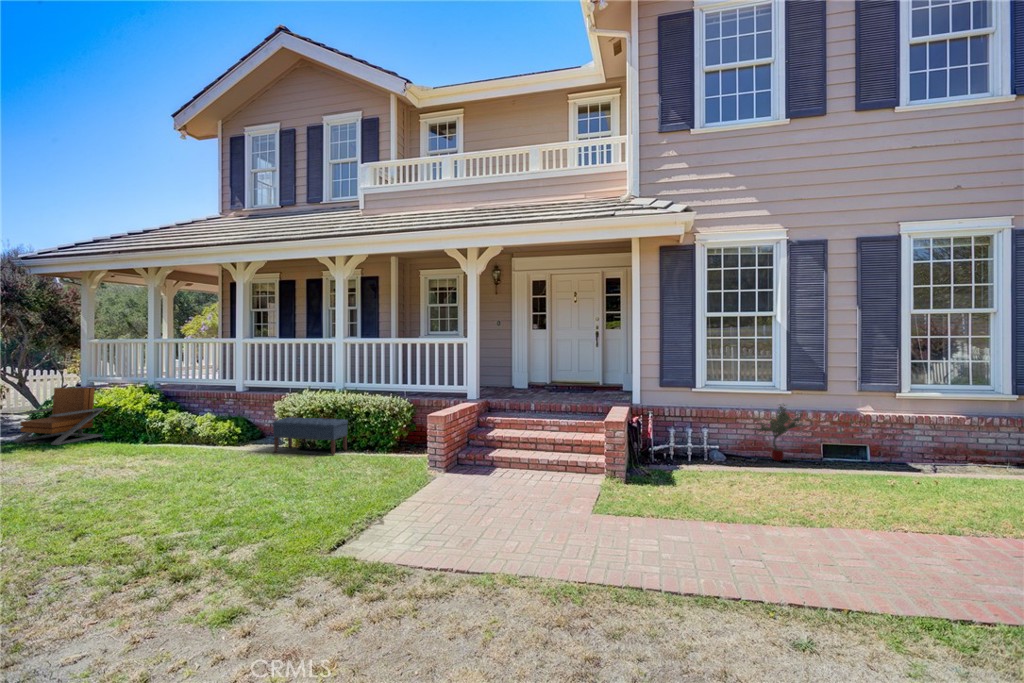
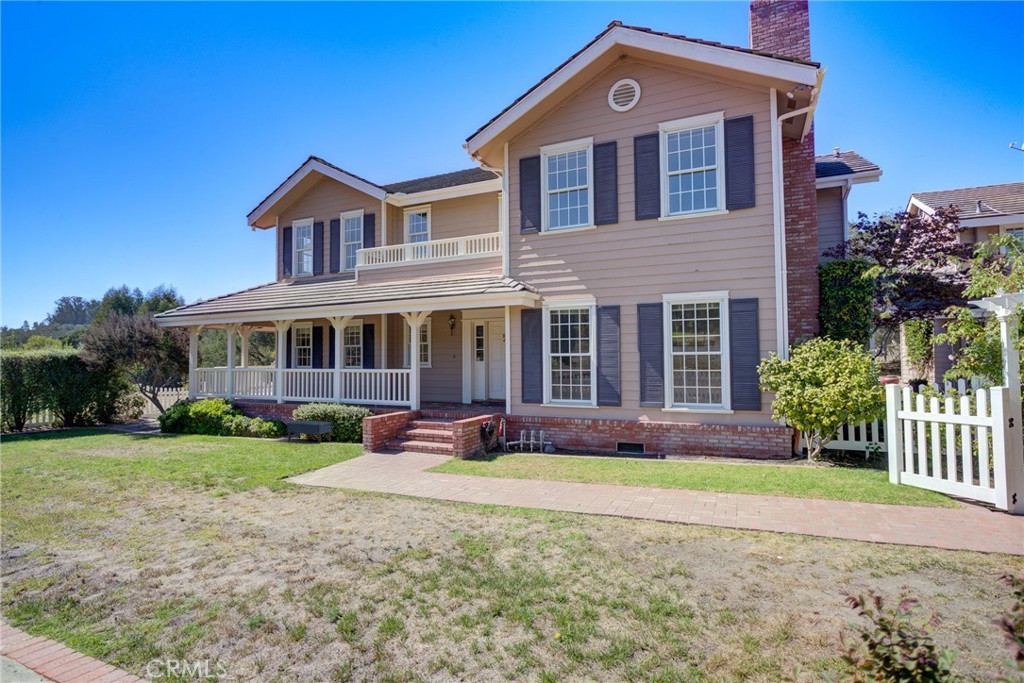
lounge chair: present [14,388,104,445] -> none [151,401,199,435]
potted tree: present [754,405,803,461] -> none [568,414,597,452]

